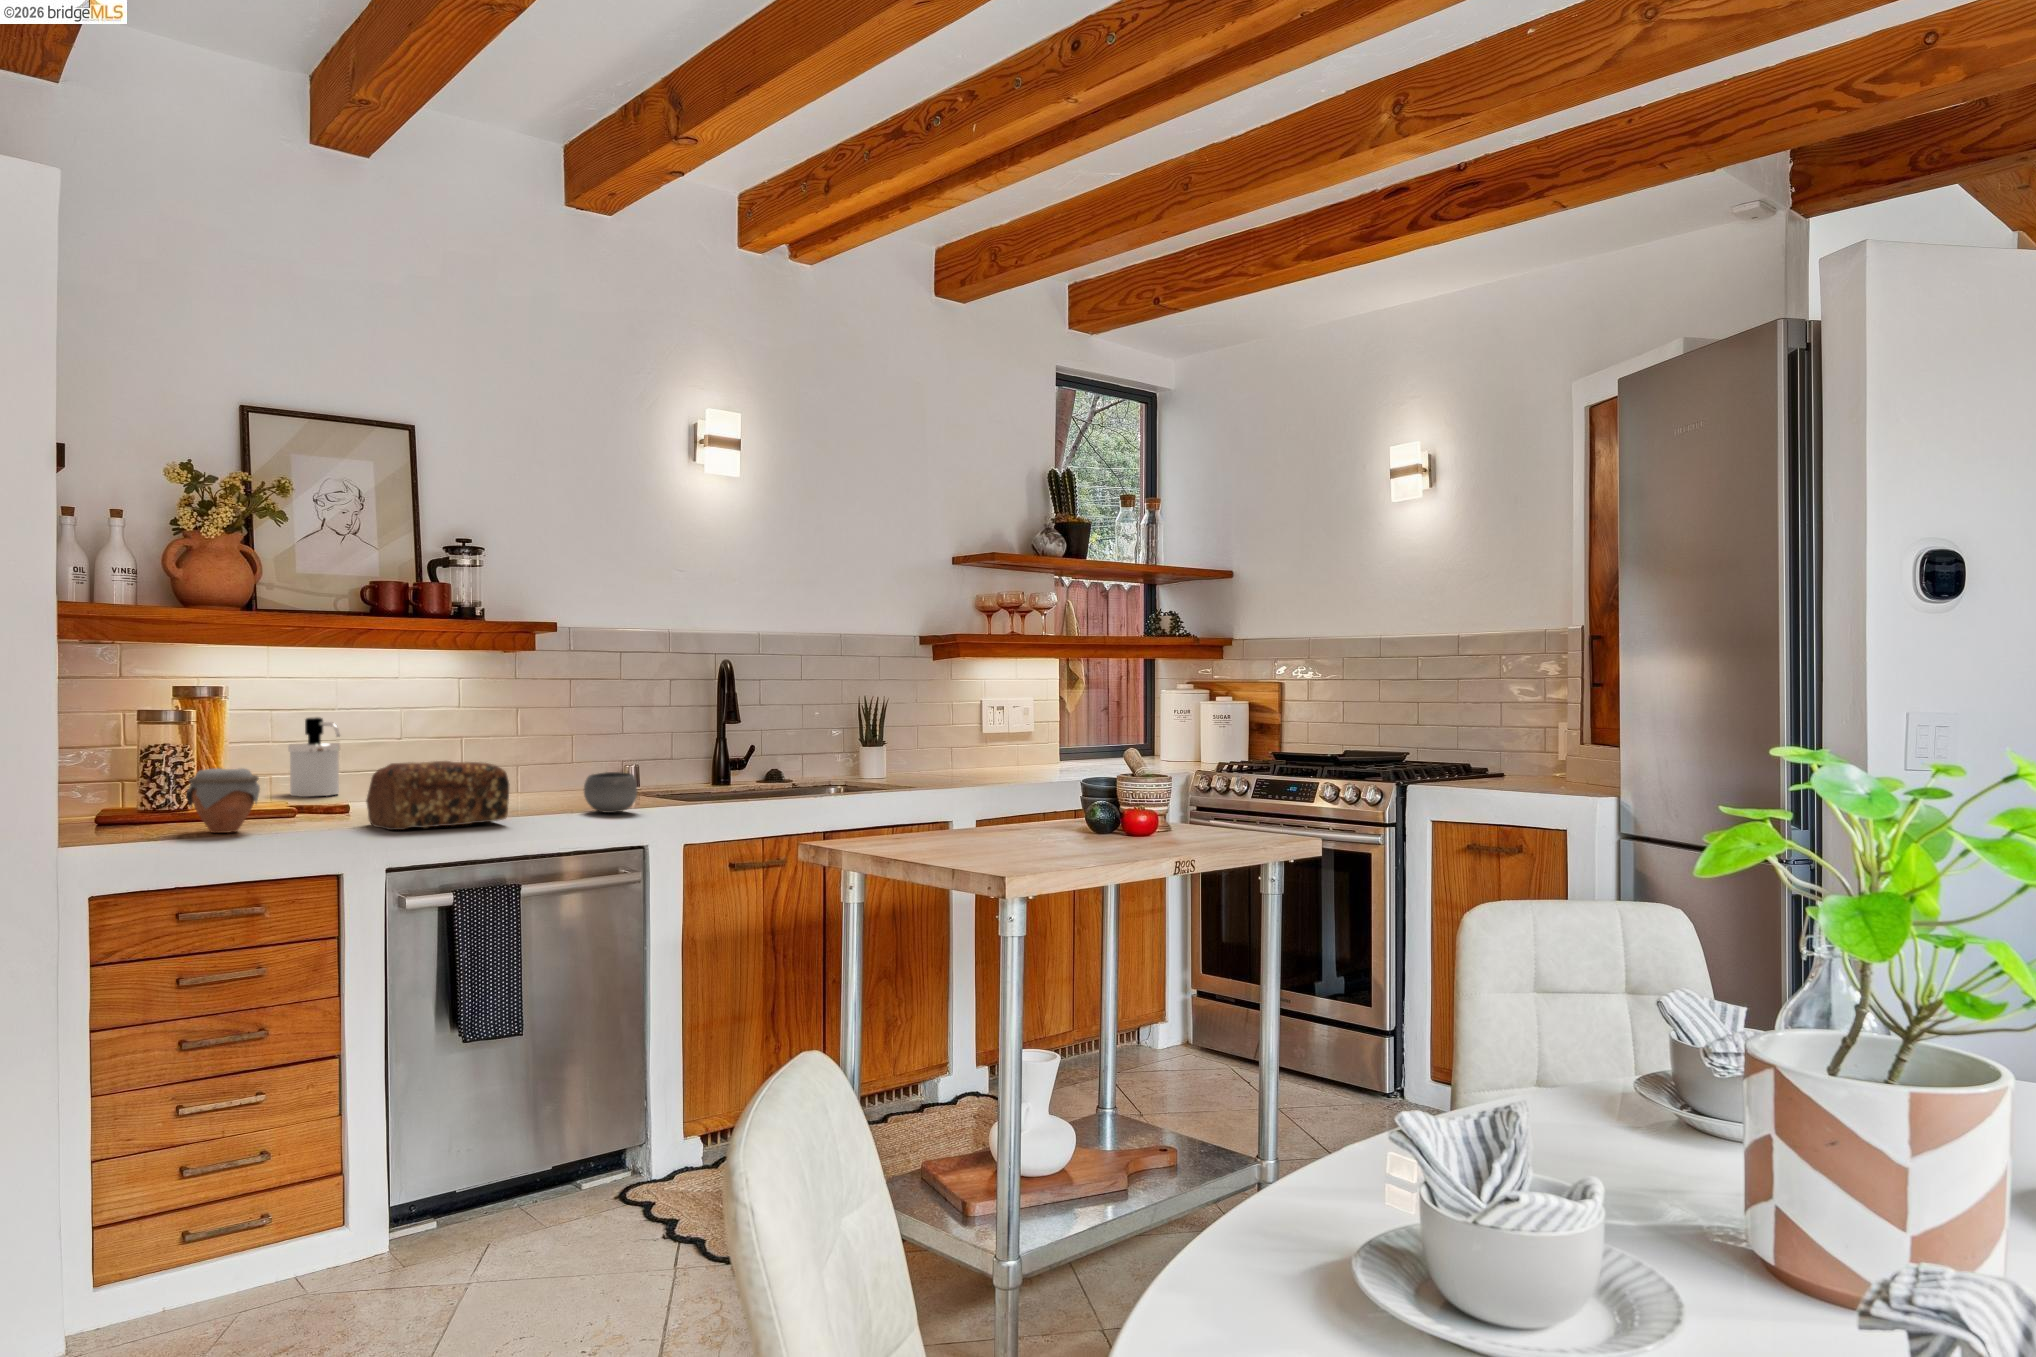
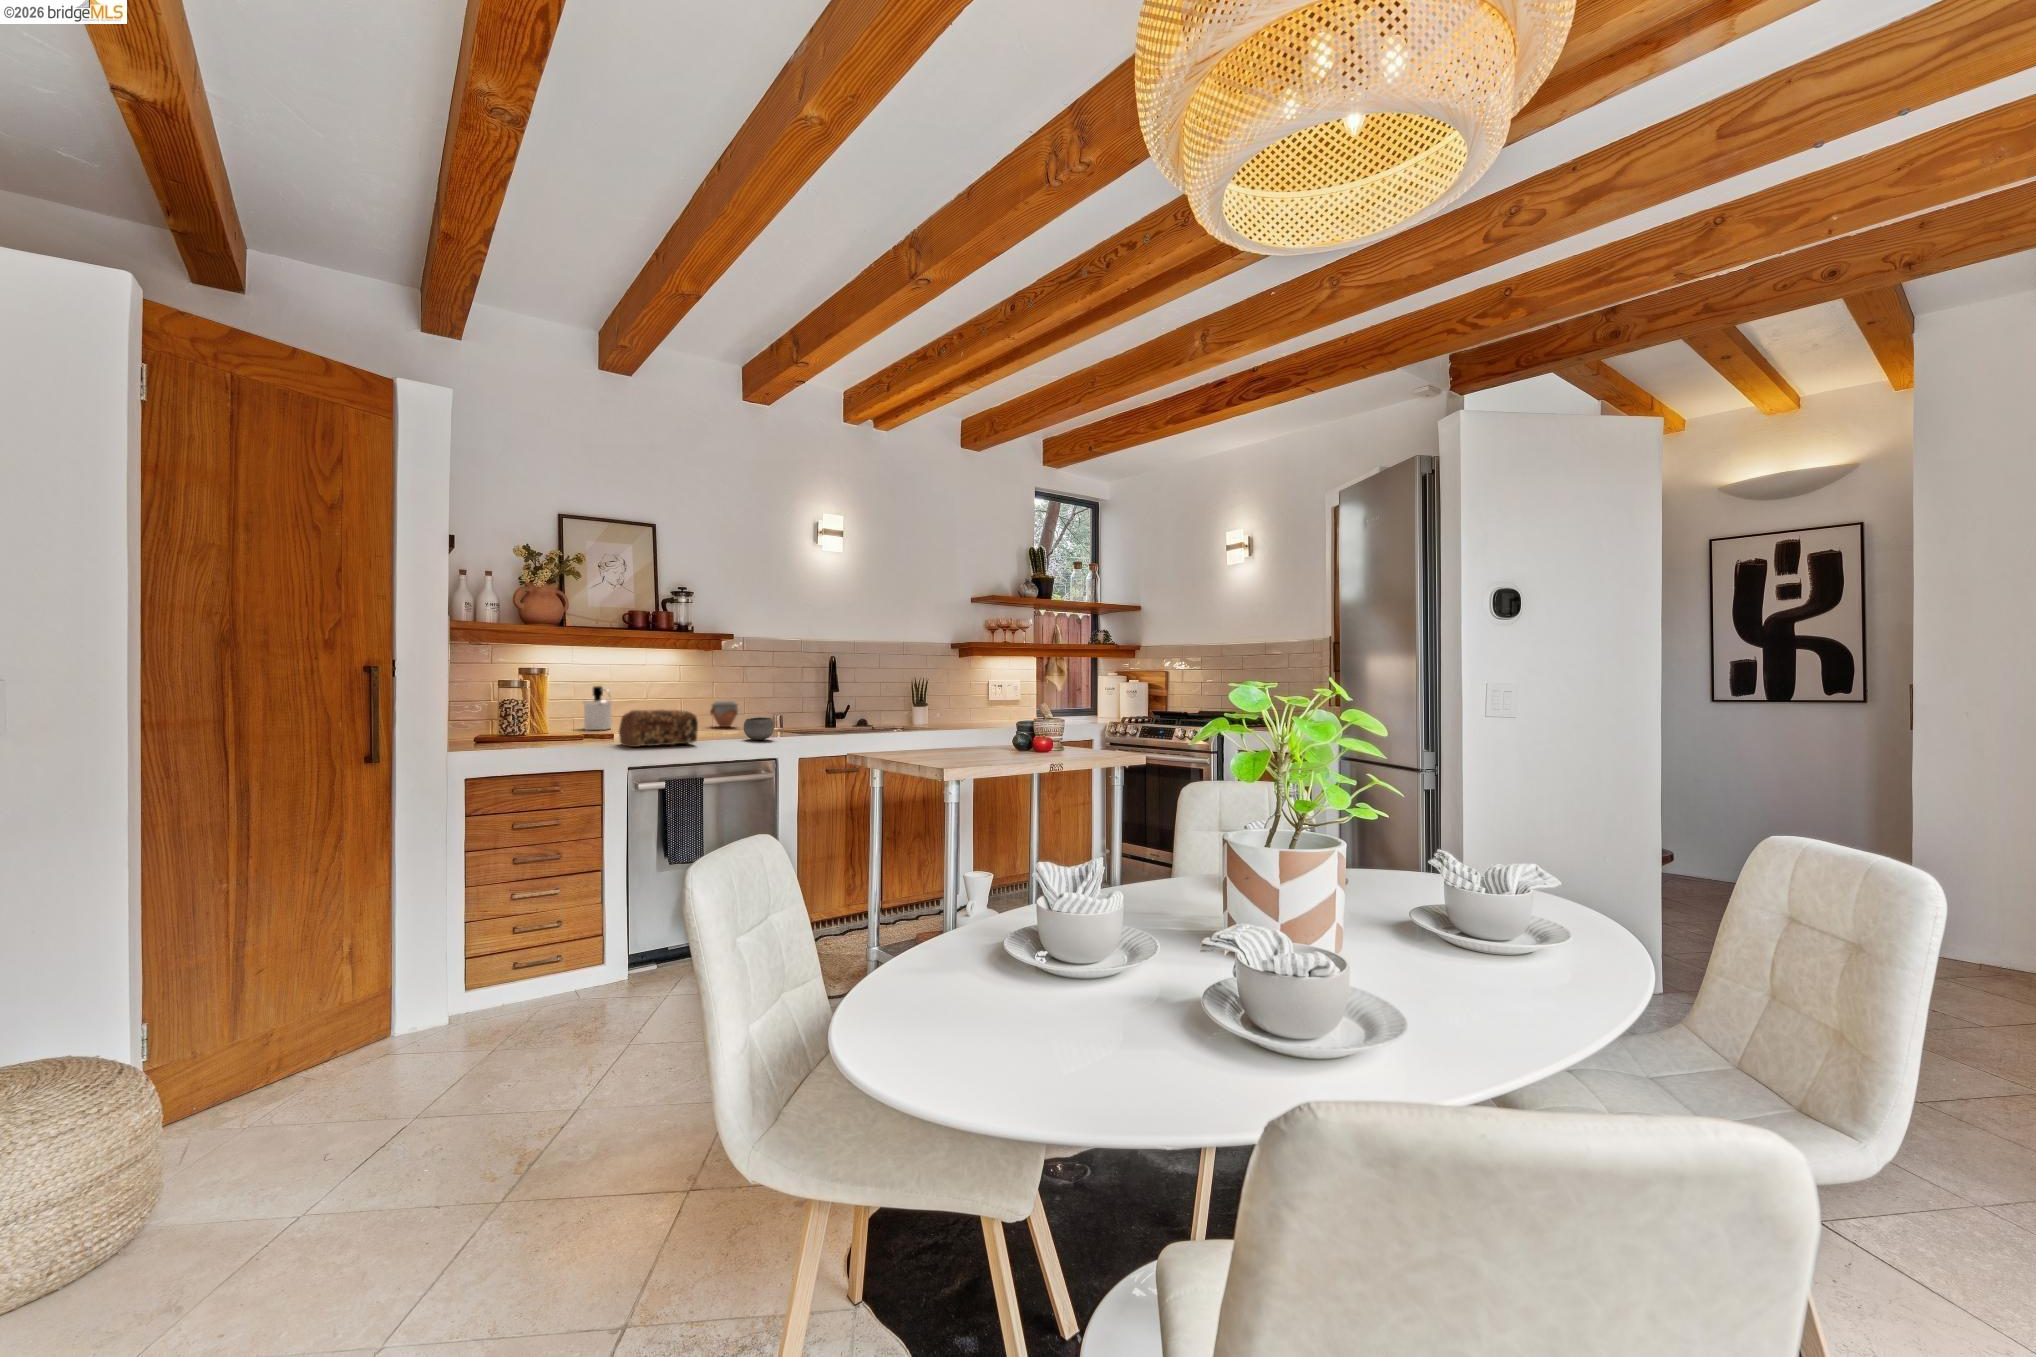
jar: present [186,768,260,833] -> present [710,701,738,727]

